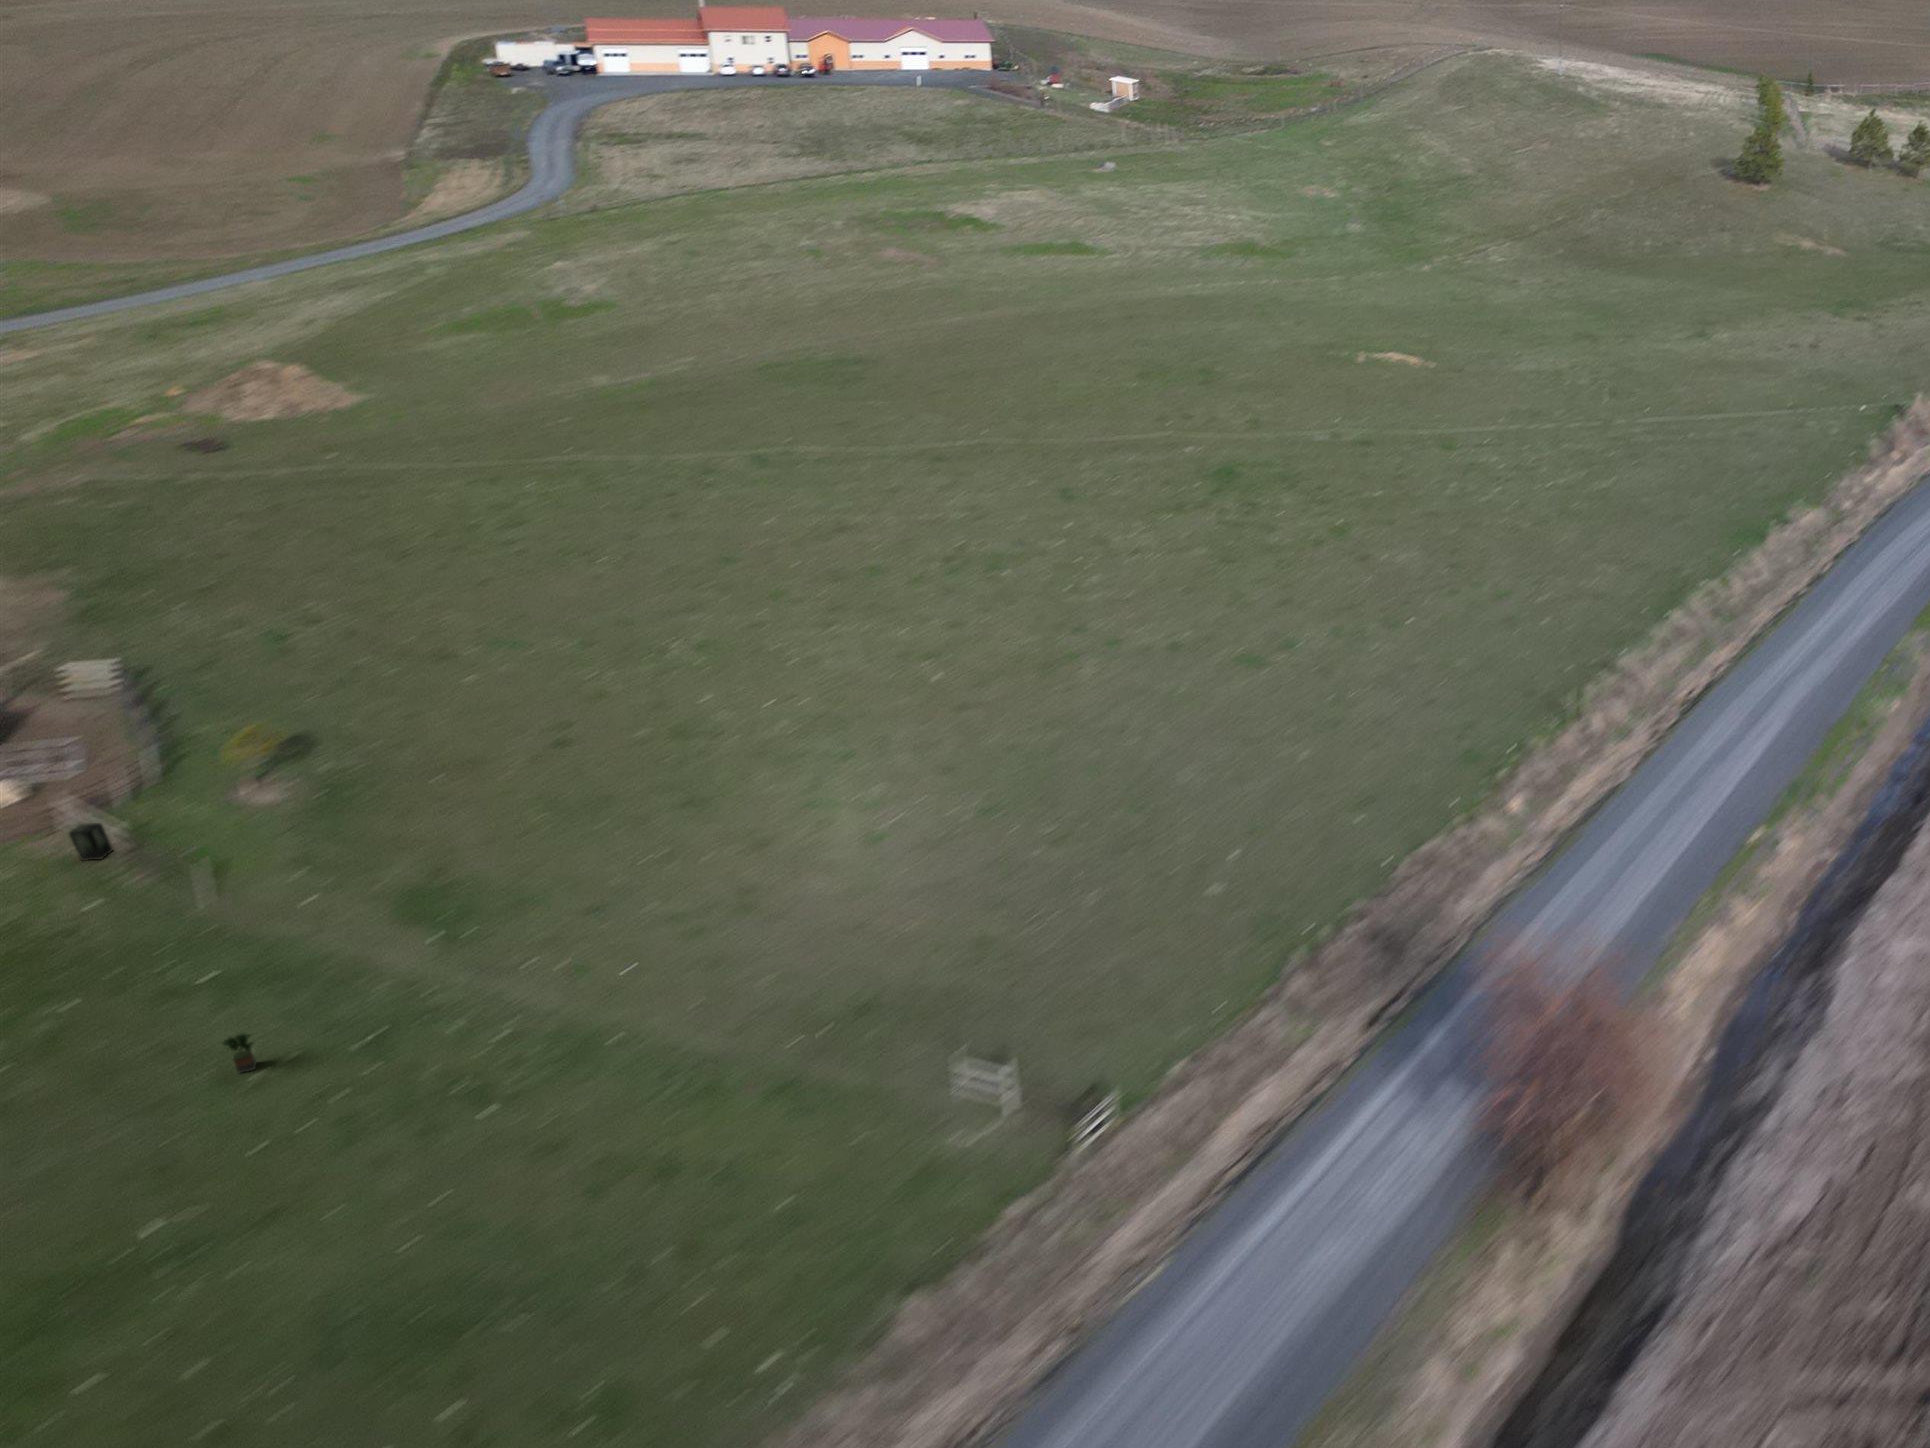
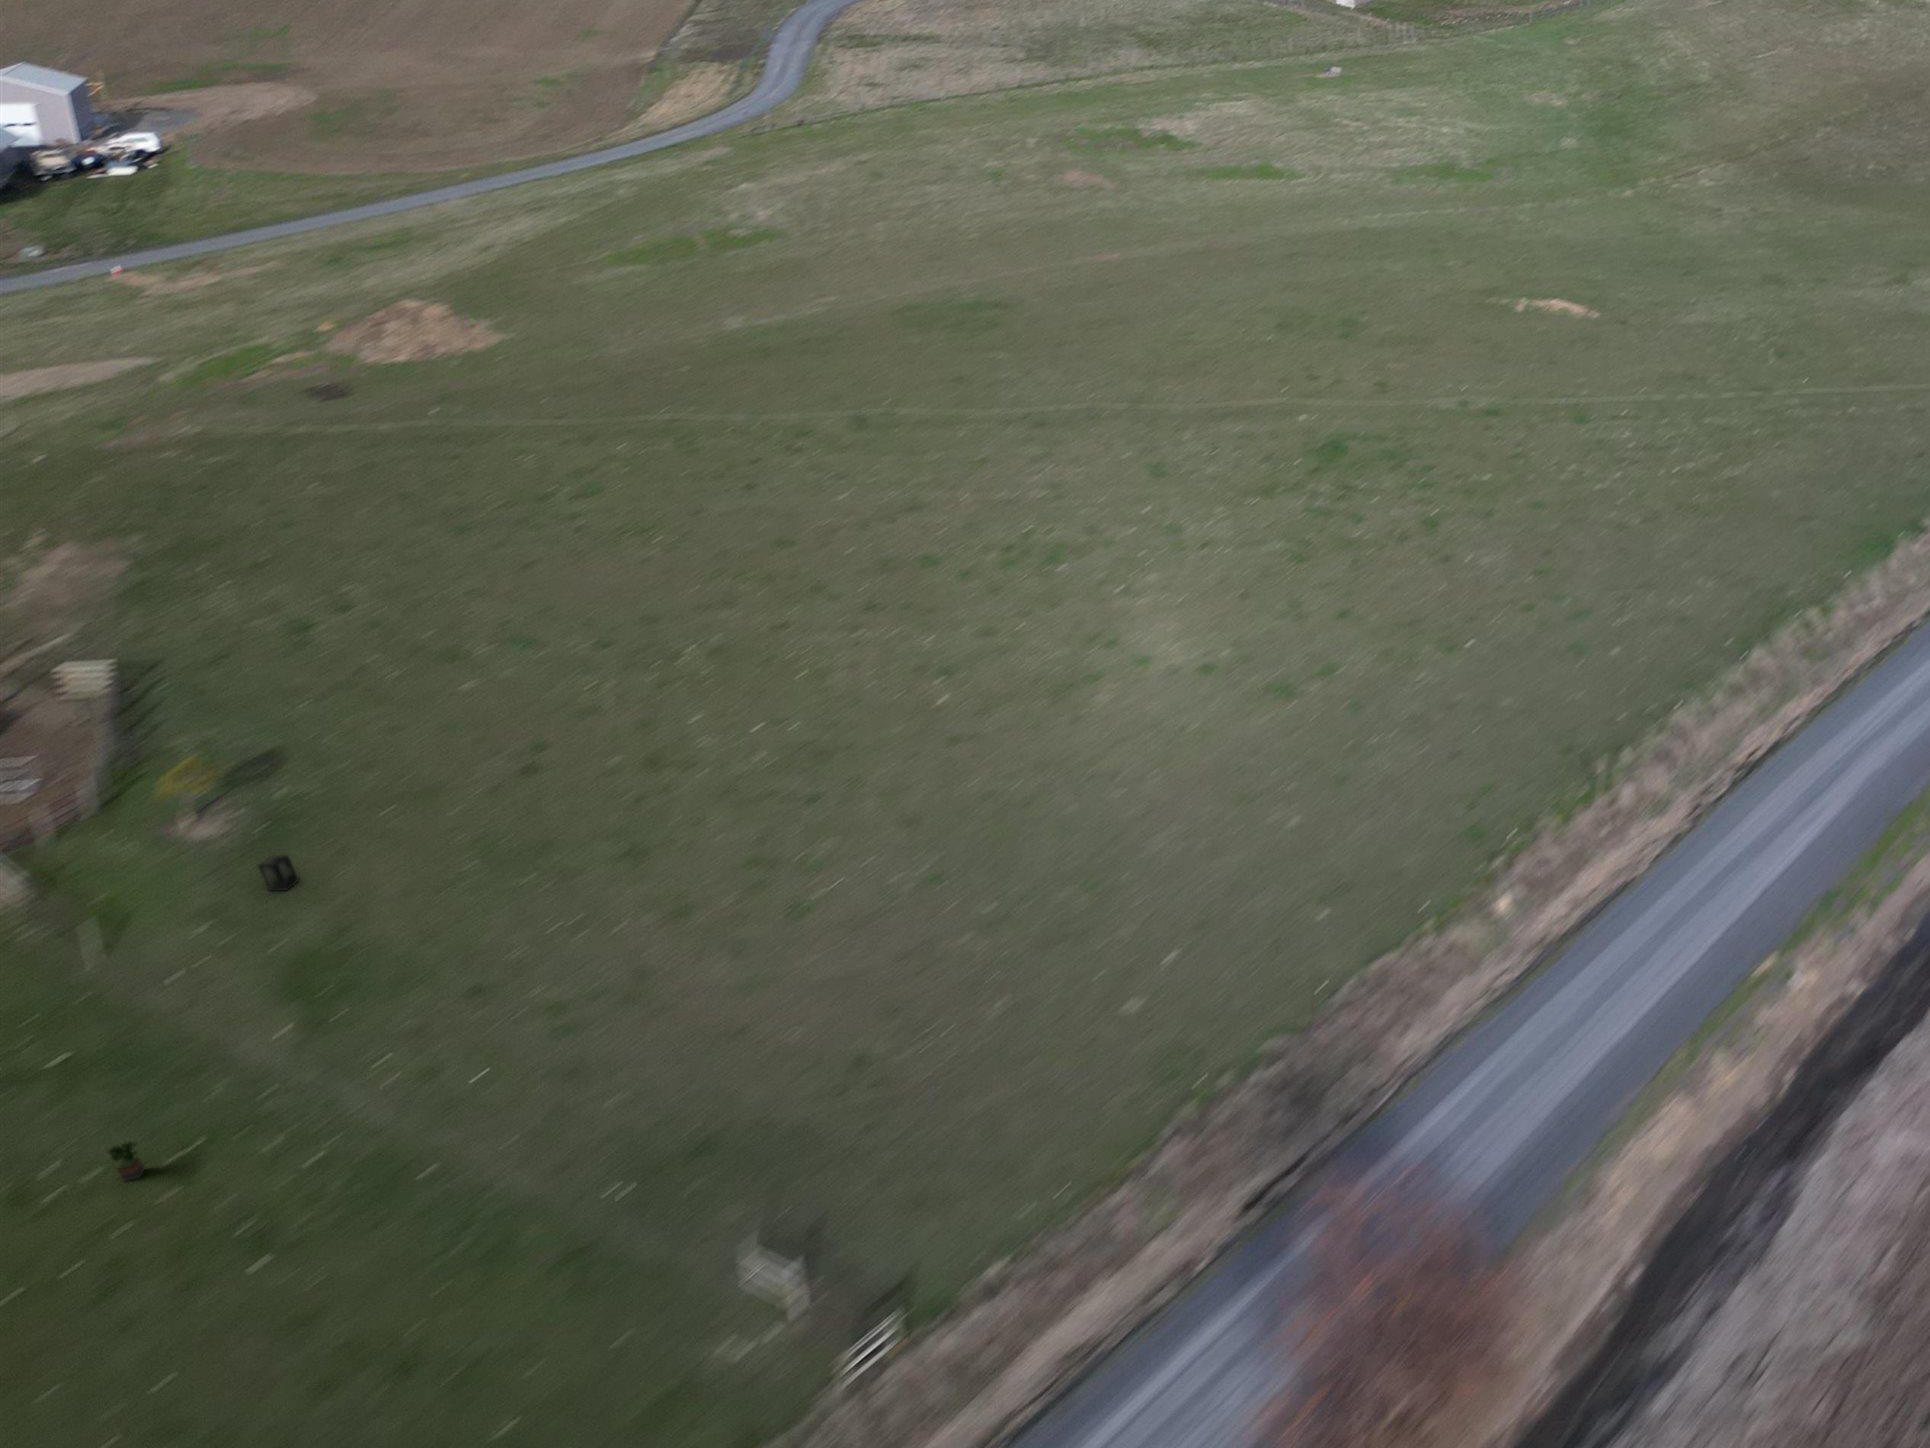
storage box: present [69,823,113,861] -> present [259,856,299,891]

